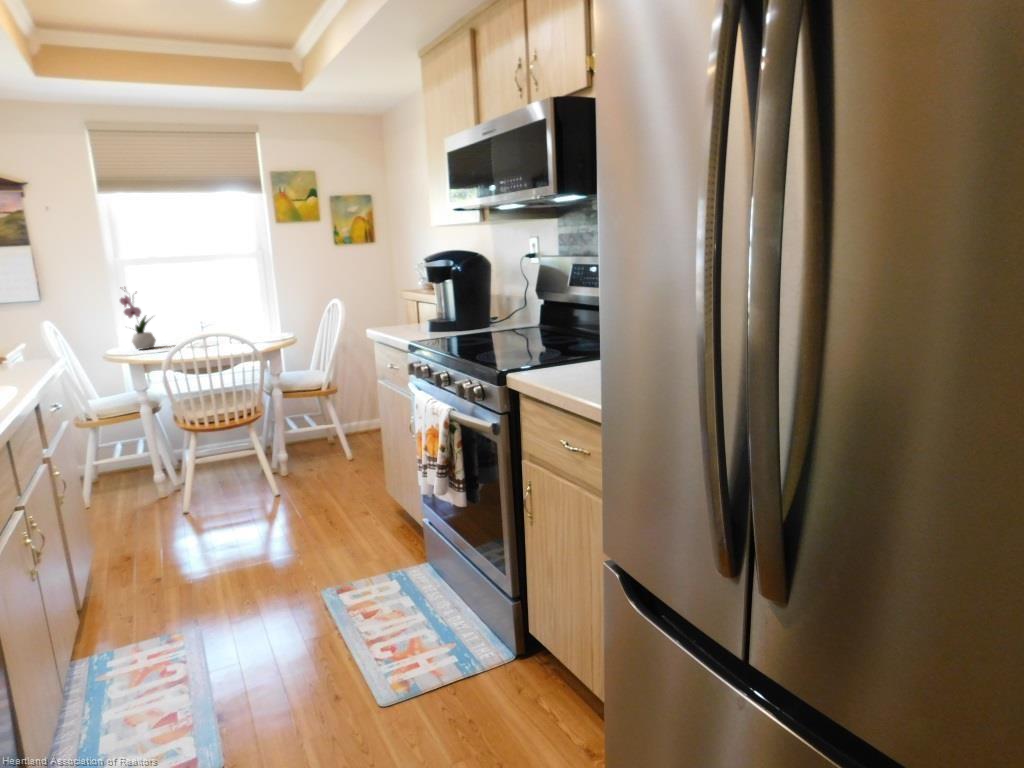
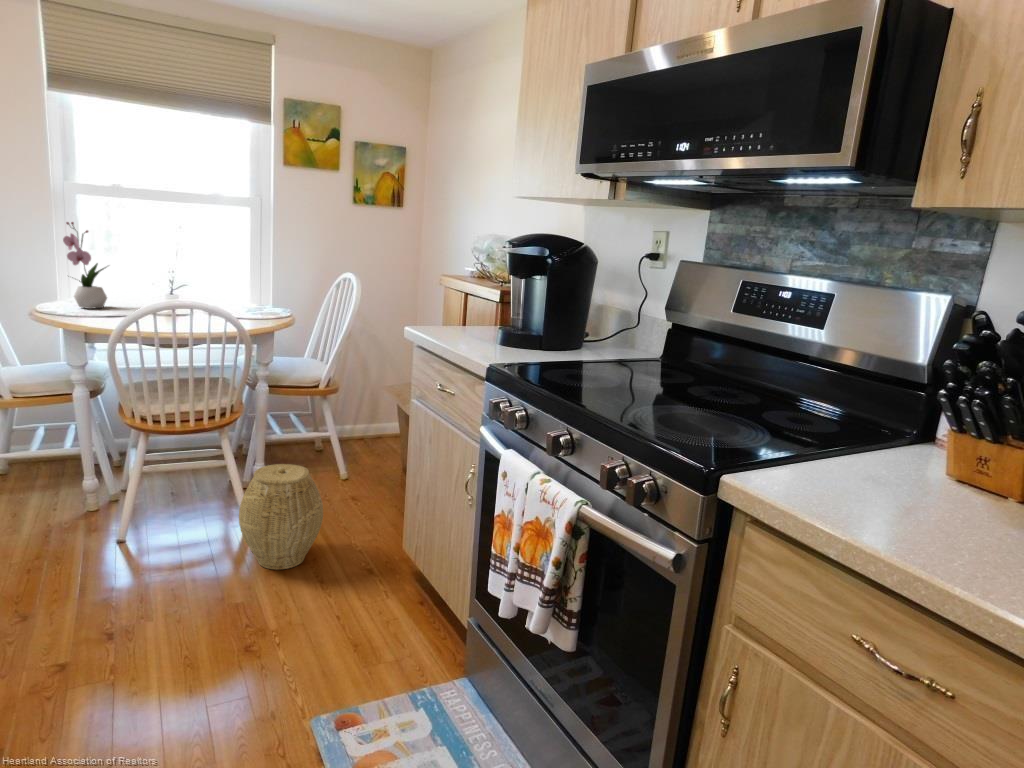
woven basket: none [267,441,328,517] -> present [239,464,323,570]

